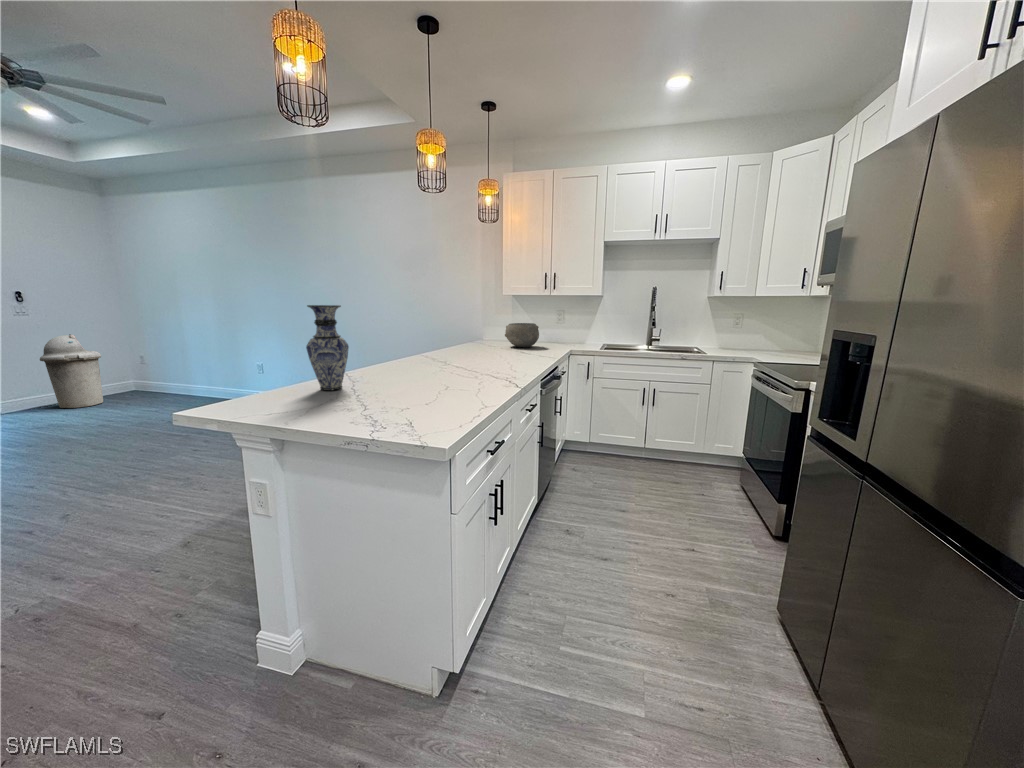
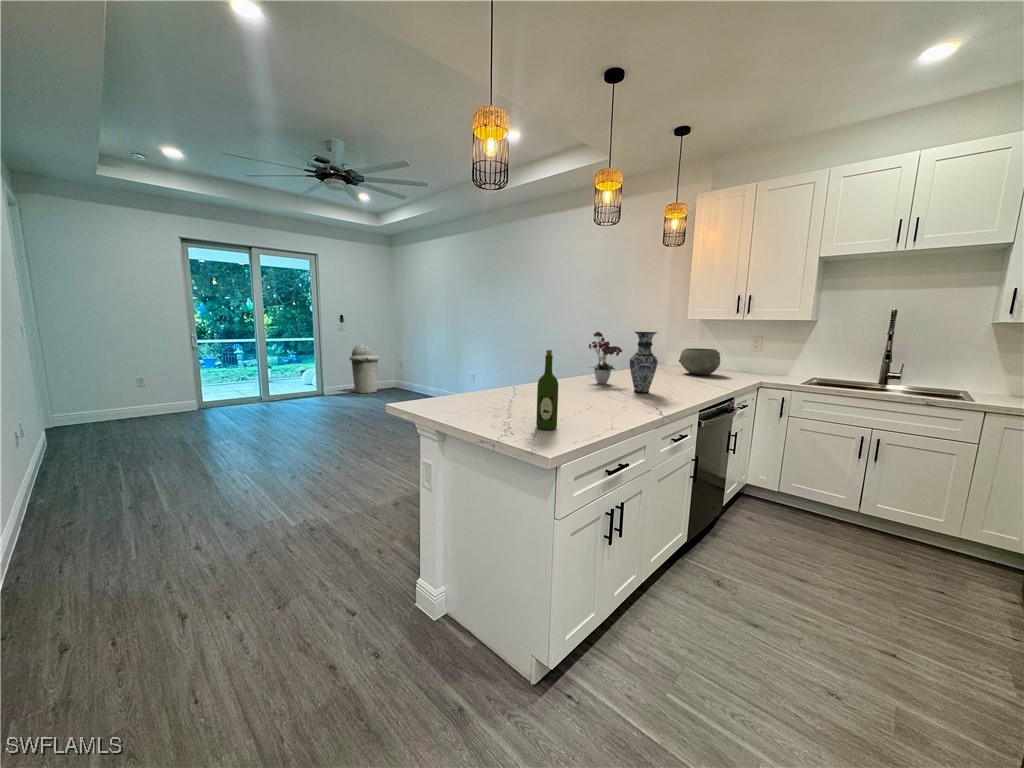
vase: present [306,305,349,391] -> present [630,332,658,393]
flower arrangement: none [426,305,465,362] -> present [589,332,622,384]
wine bottle: none [406,326,432,418] -> present [536,350,558,430]

